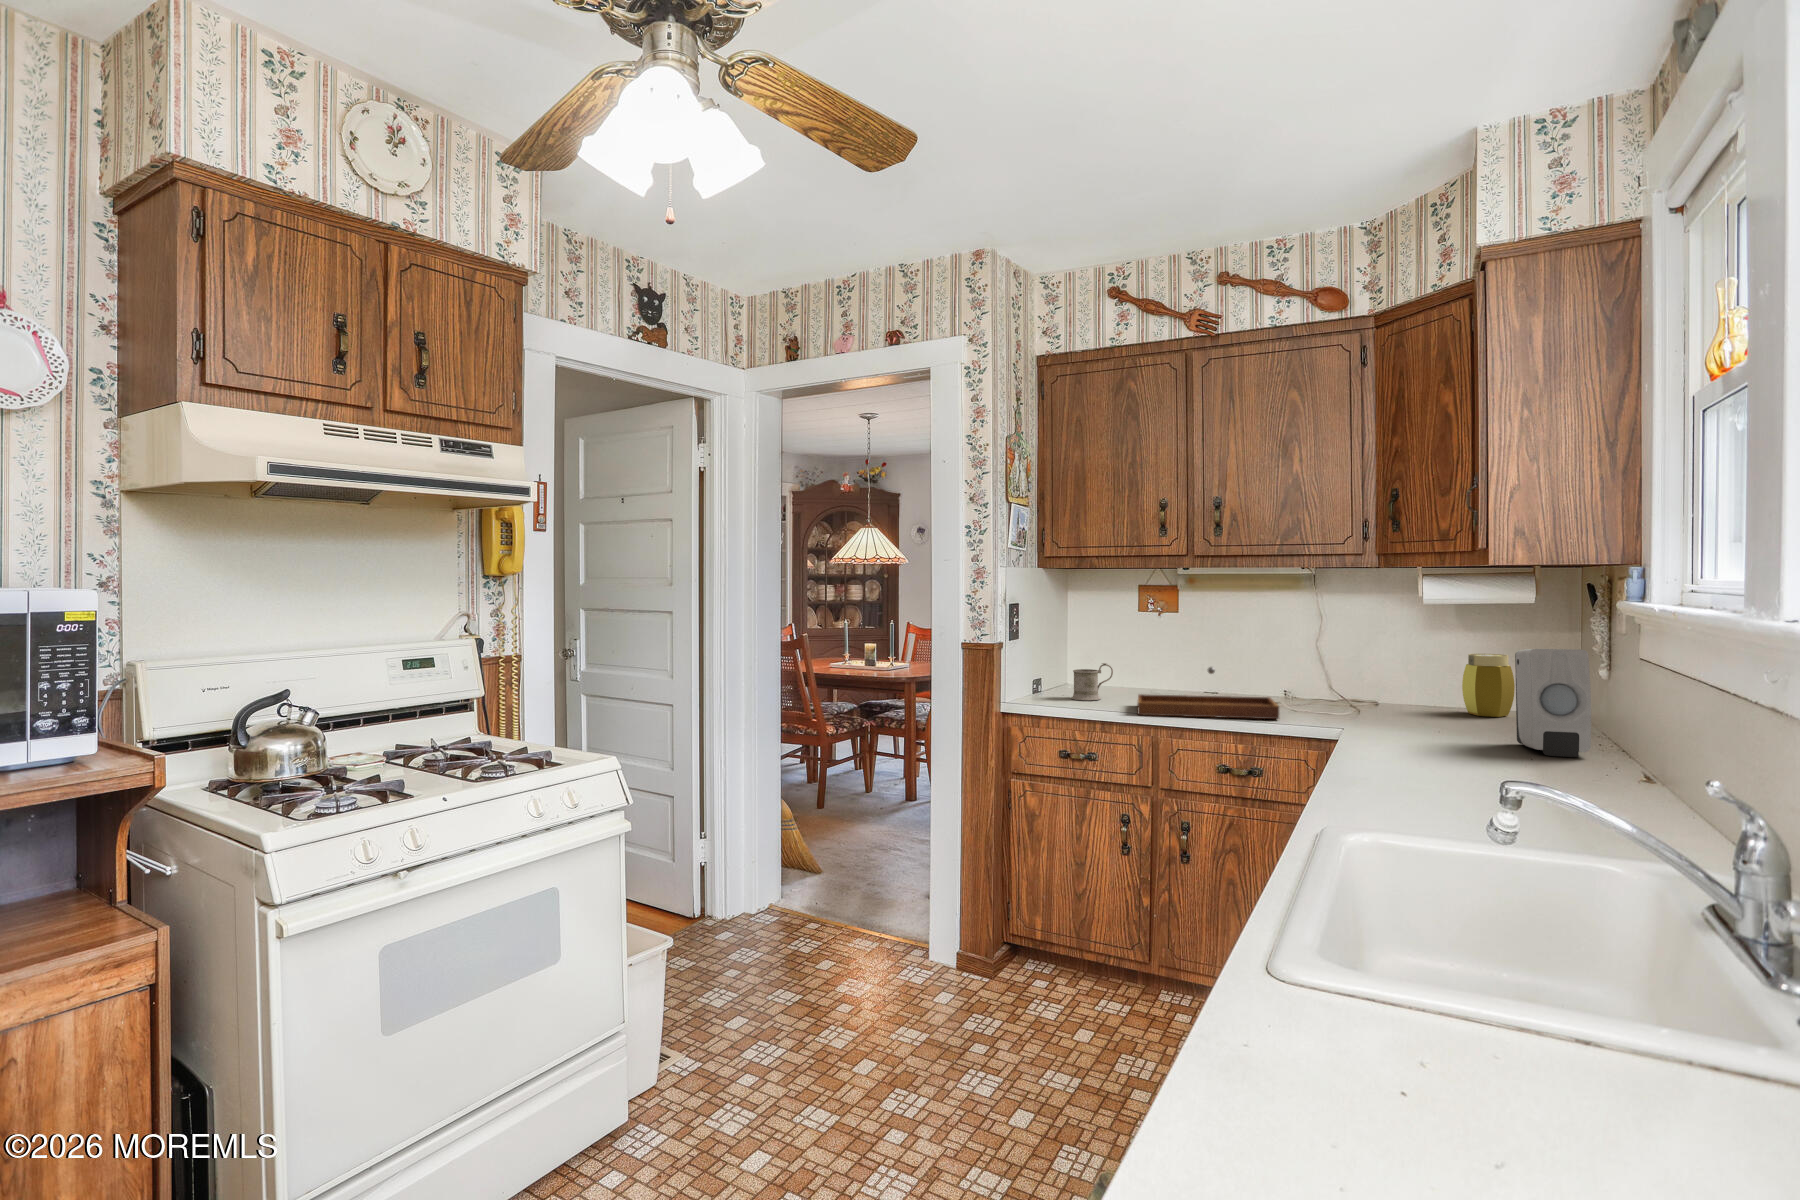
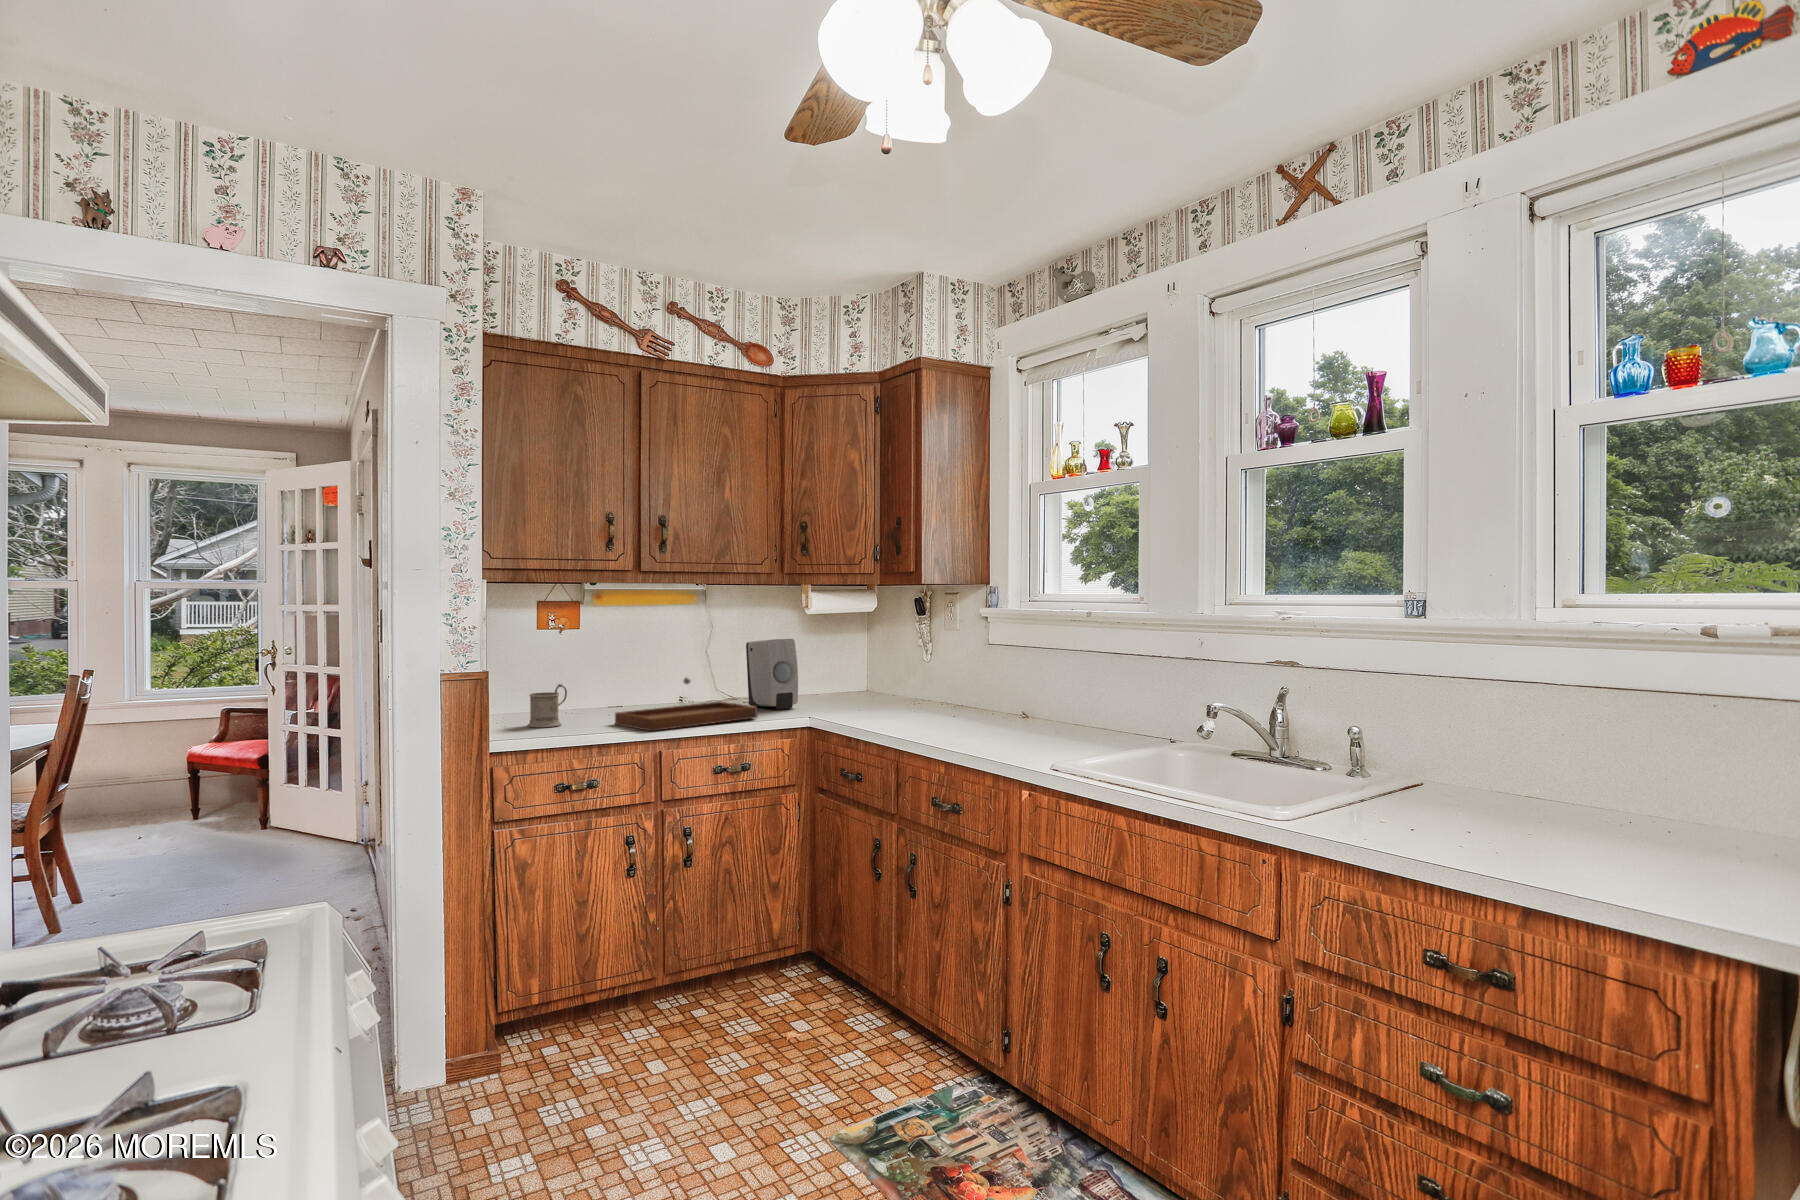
soap dispenser: present [1515,649,1591,757] -> present [746,639,798,709]
jar: present [1462,654,1515,717] -> none [824,652,854,699]

